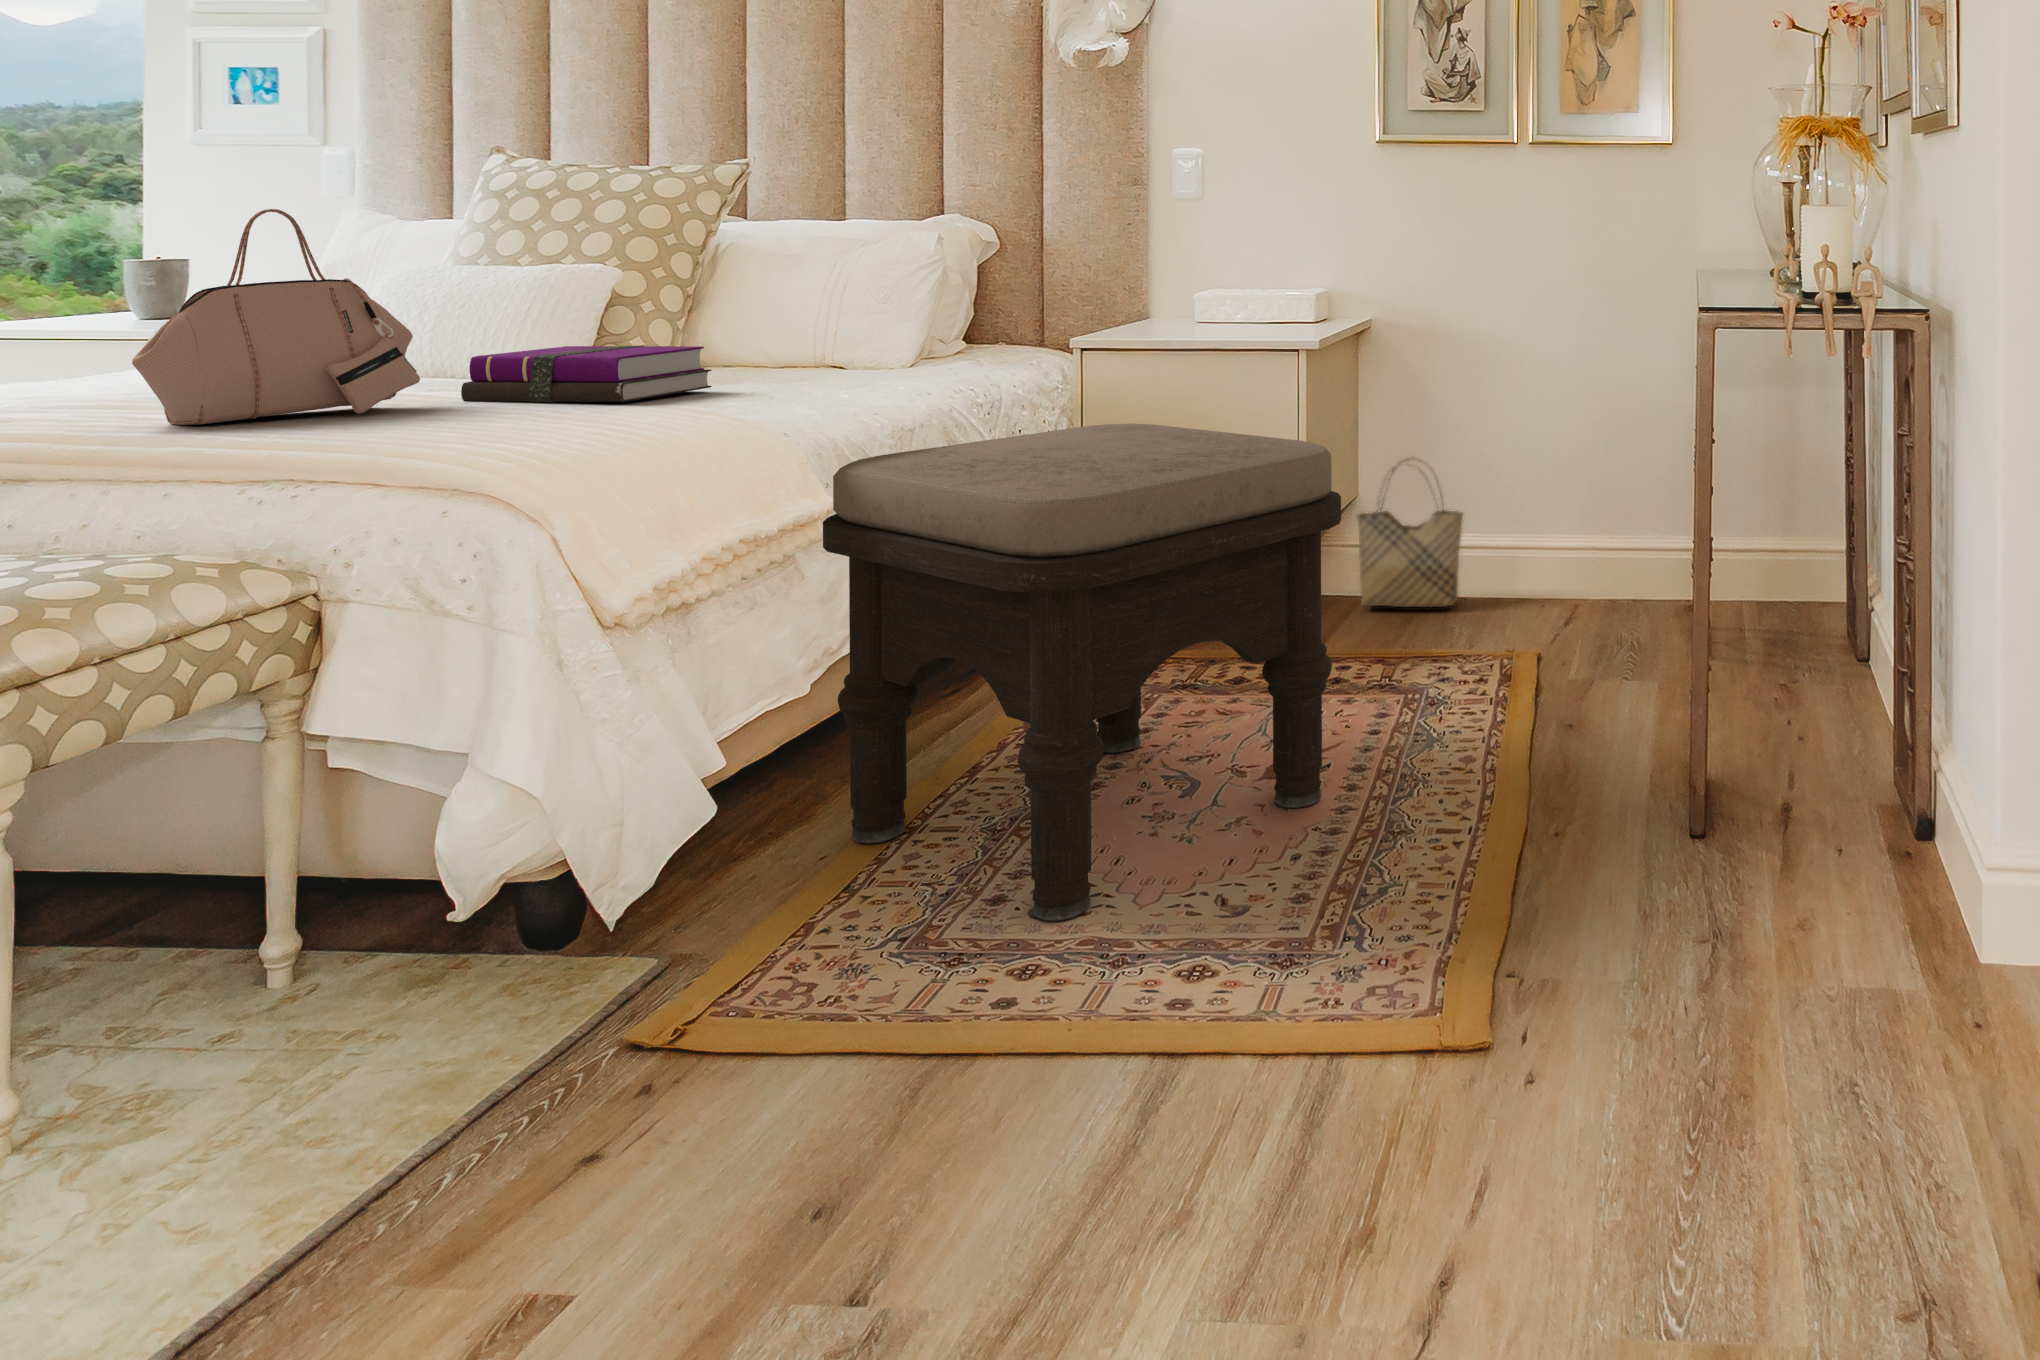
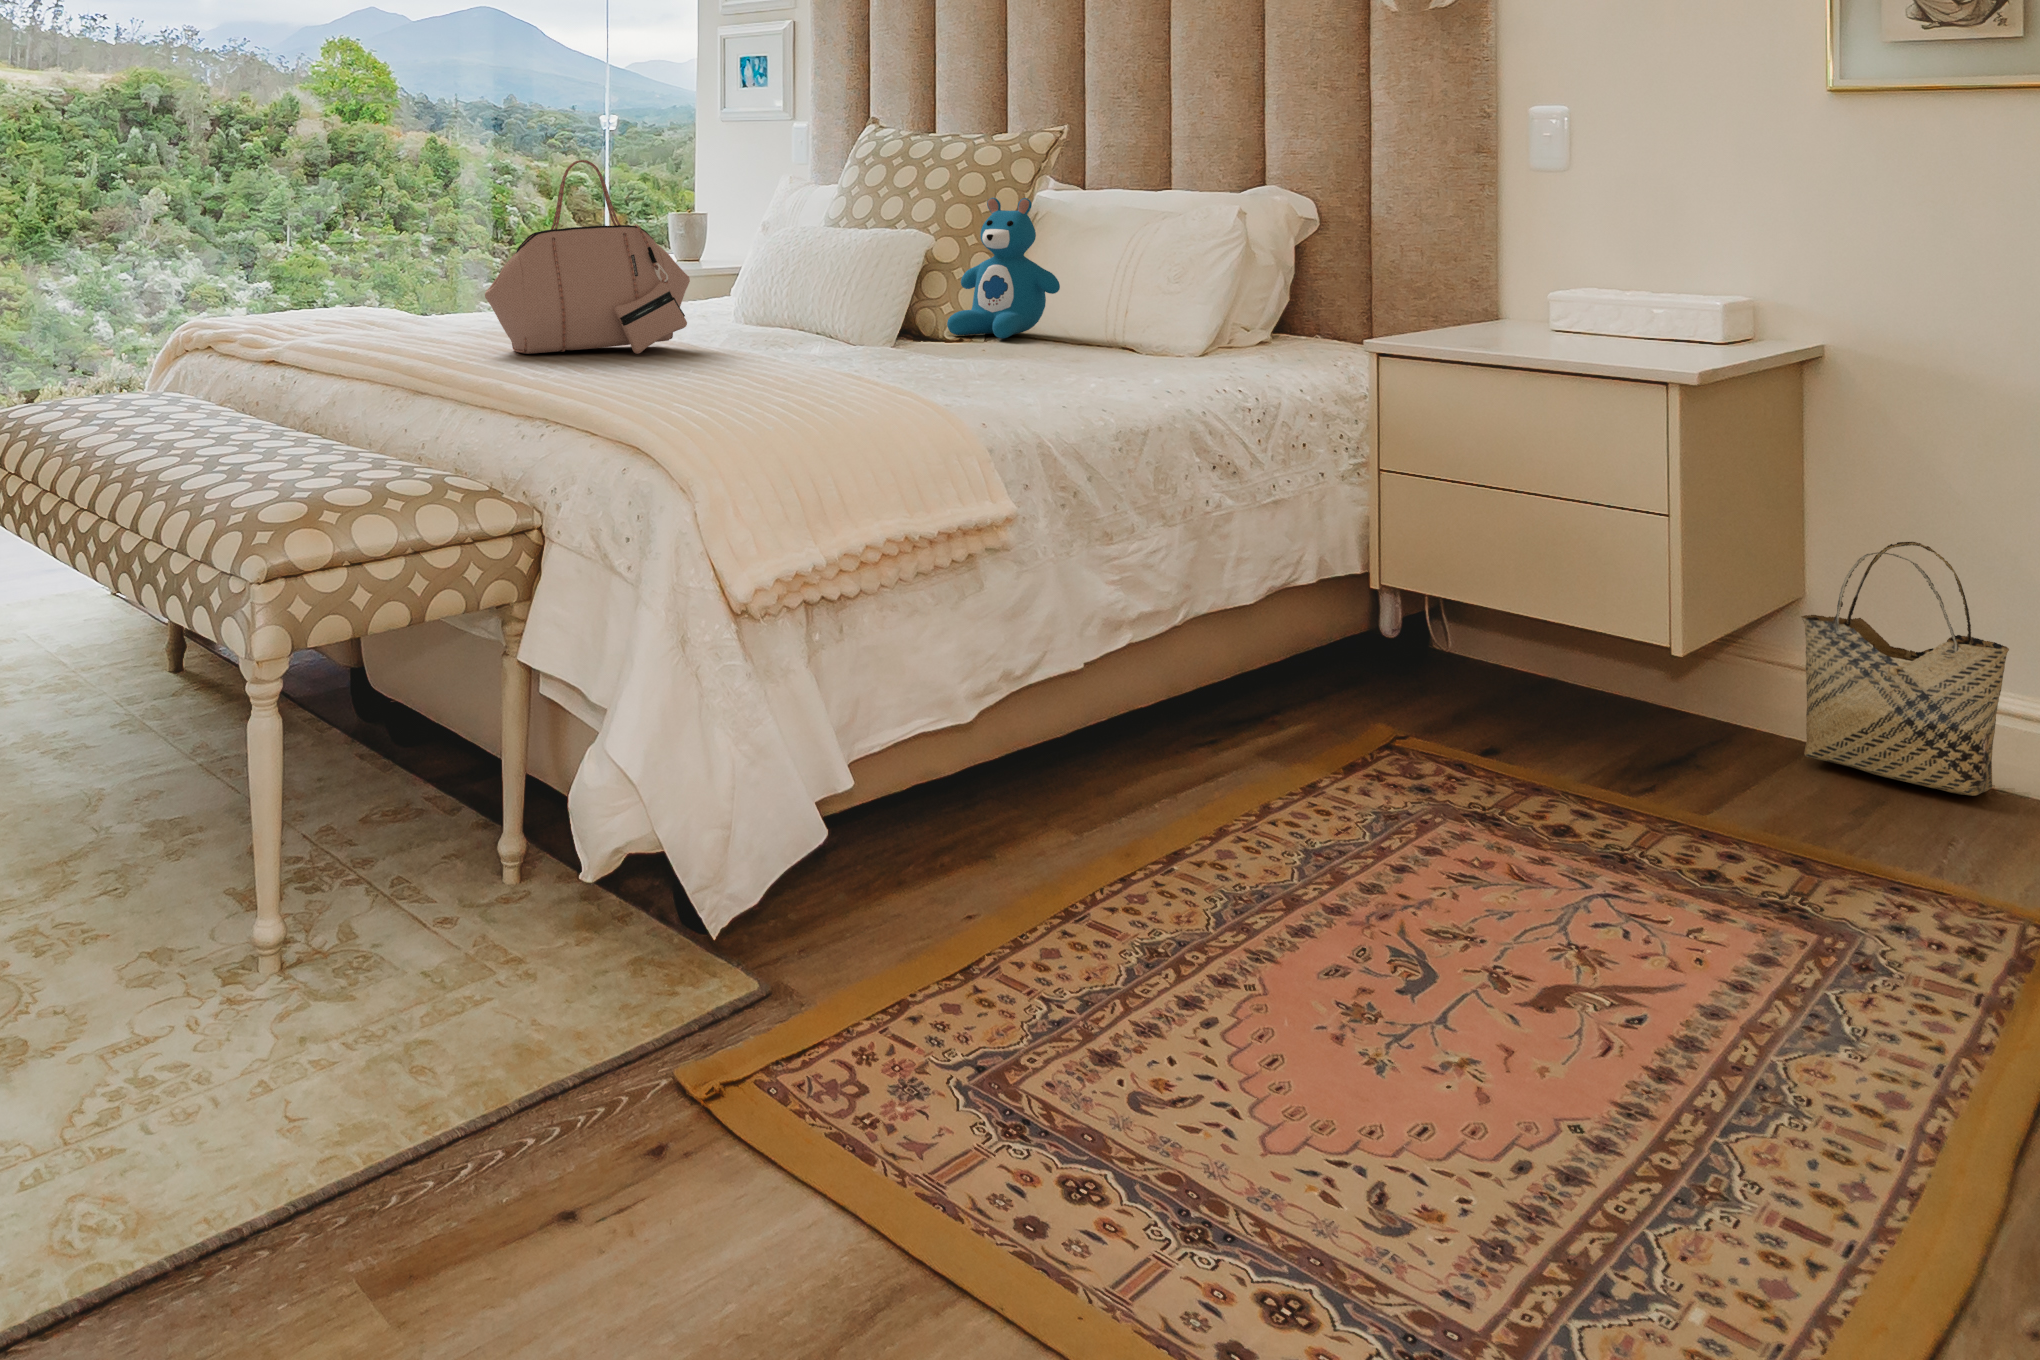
teddy bear: none [690,251,804,378] -> present [947,198,1060,339]
notebook: present [461,346,711,402] -> none [731,295,942,361]
ottoman: present [823,424,1341,921] -> none [966,447,1649,1127]

